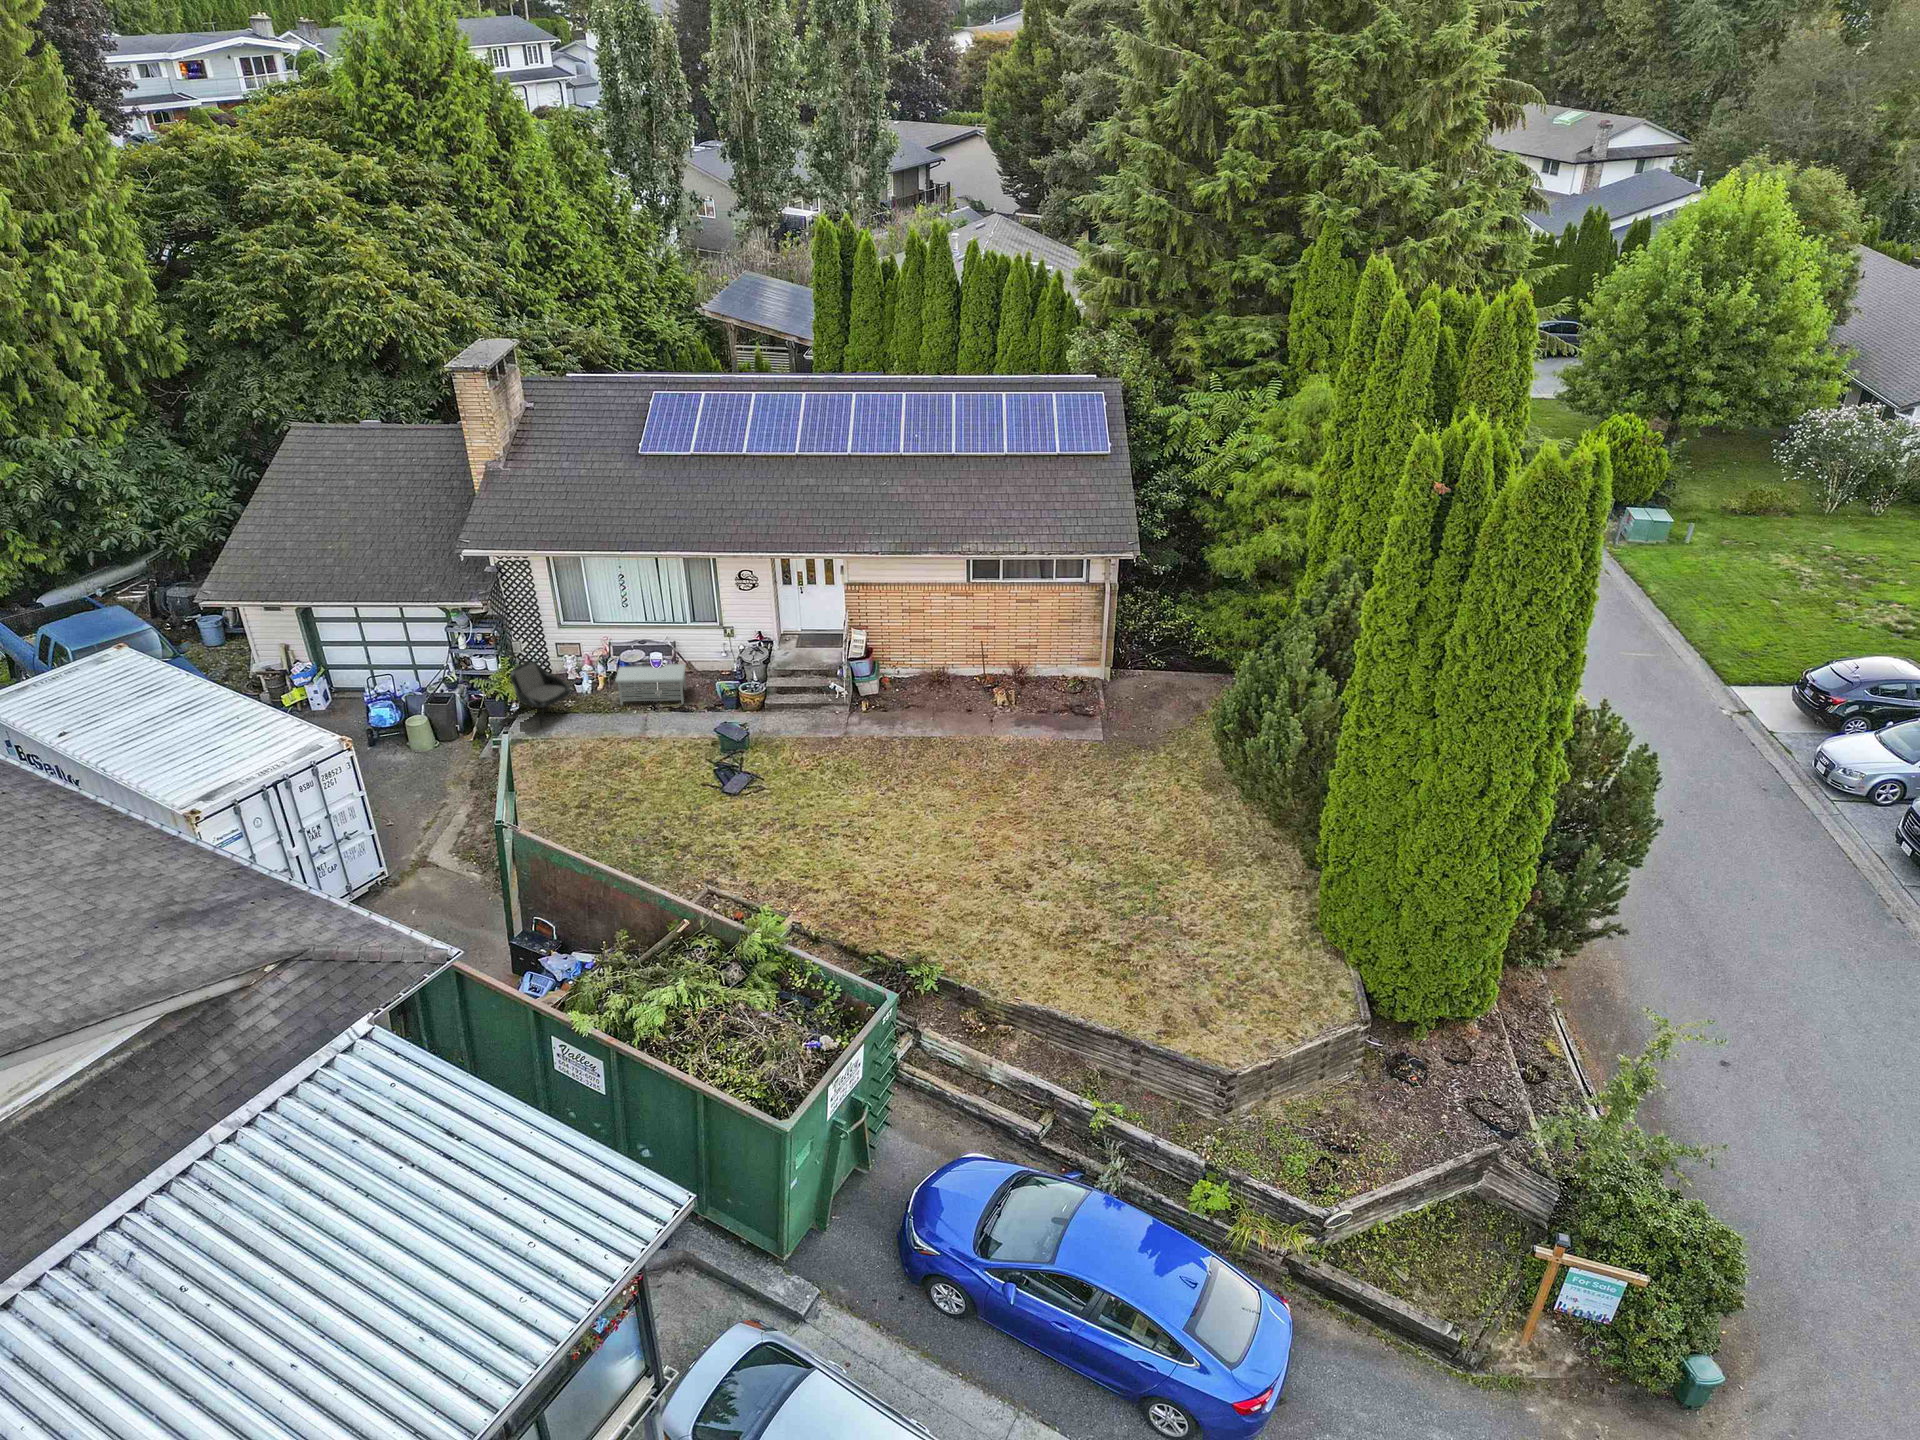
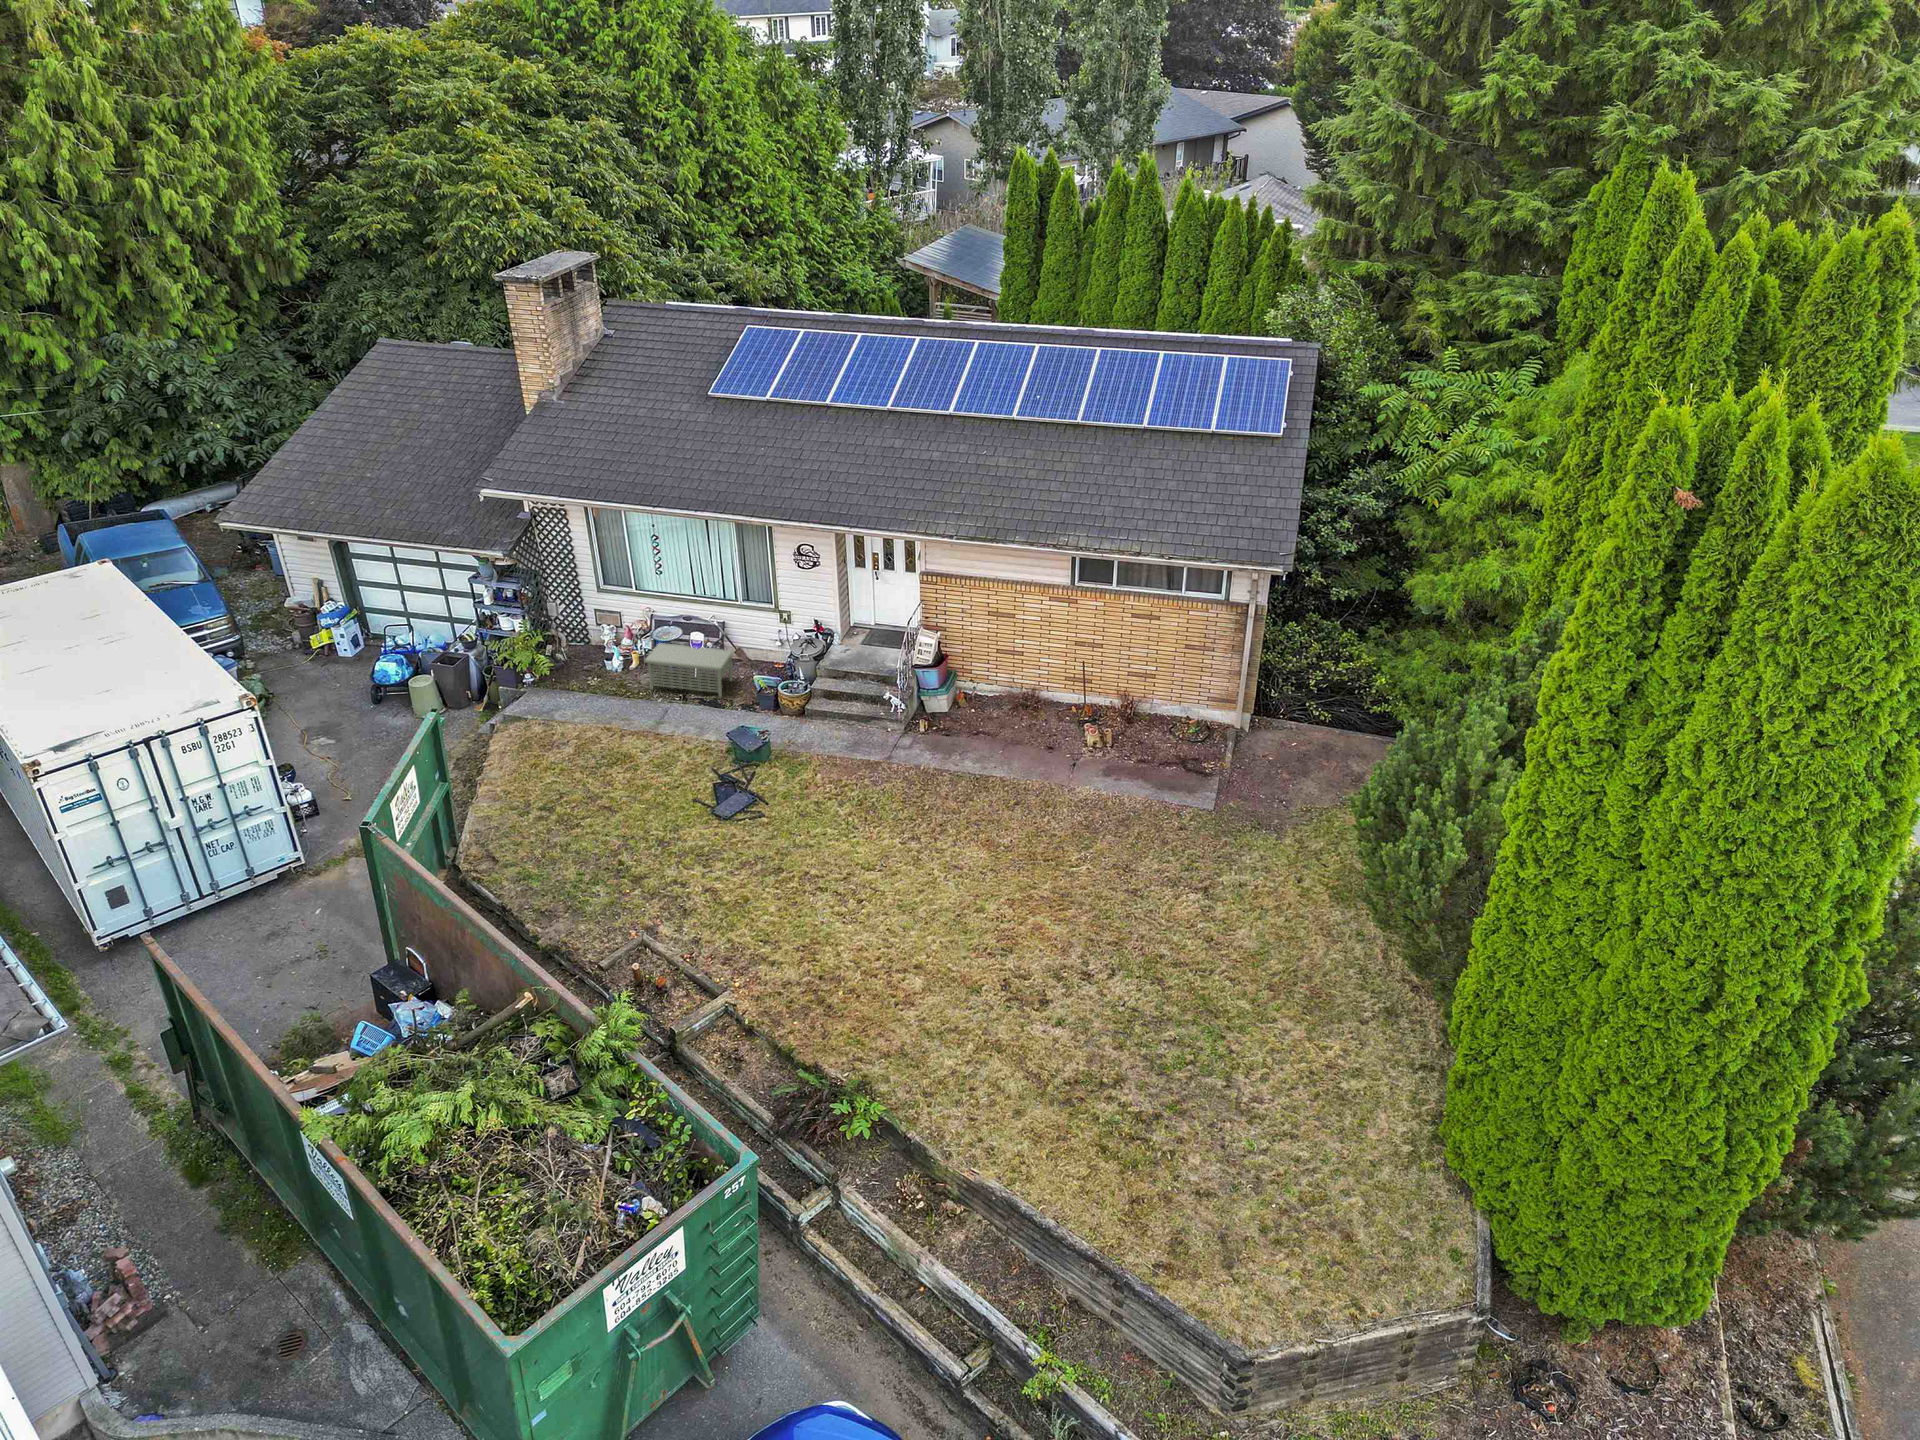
lounge chair: present [510,662,571,726] -> none [525,627,593,706]

